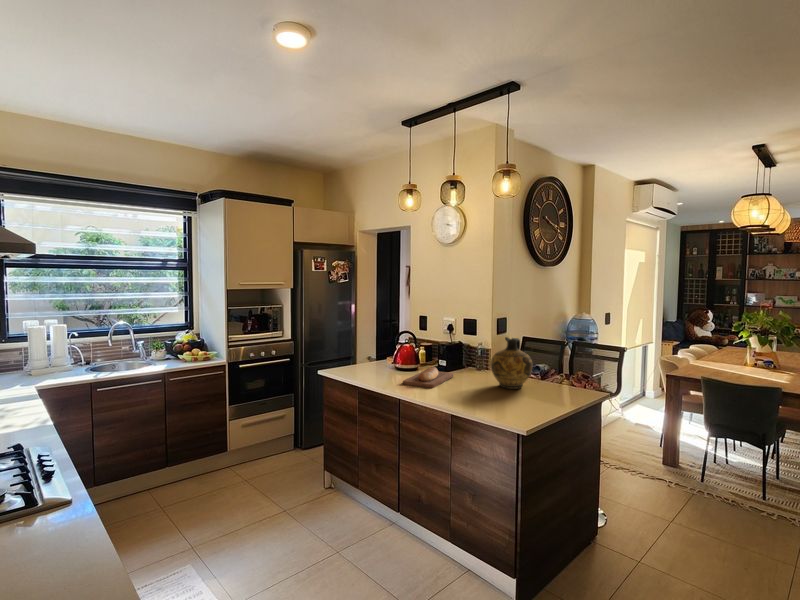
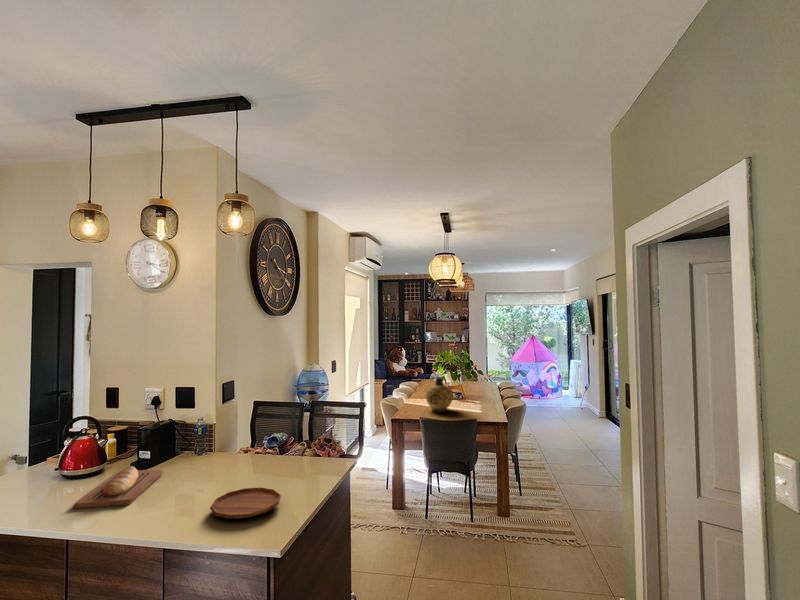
ceramic jug: present [491,337,533,389] -> present [425,377,453,412]
tray: none [481,392,533,408] -> present [210,488,281,519]

